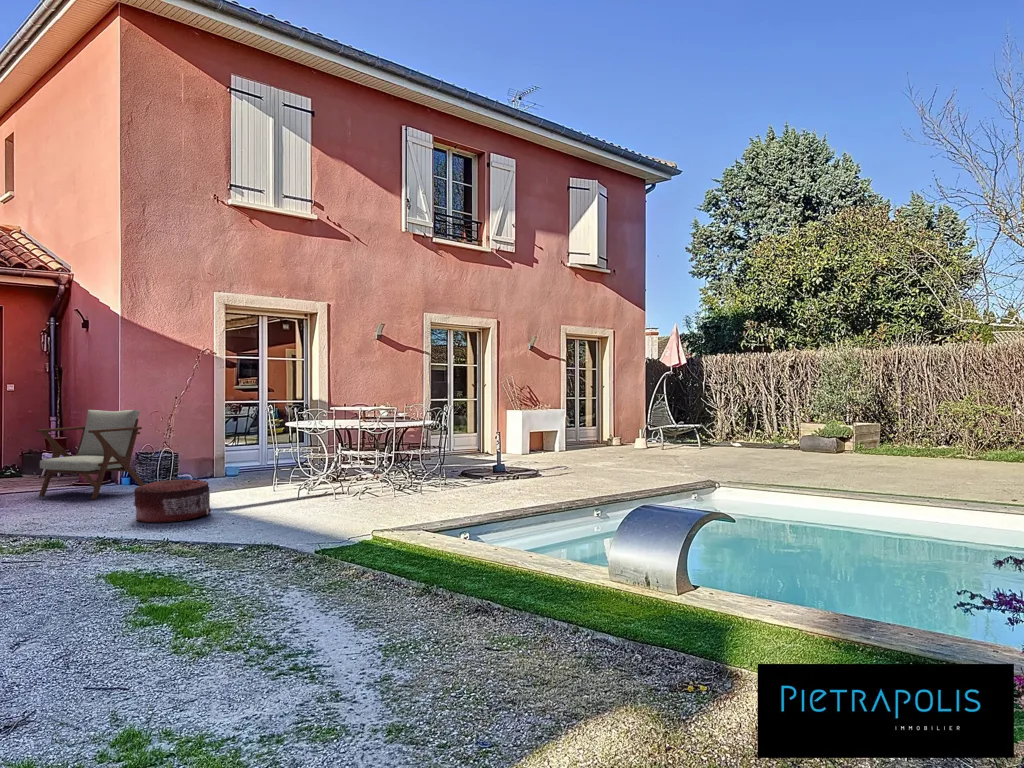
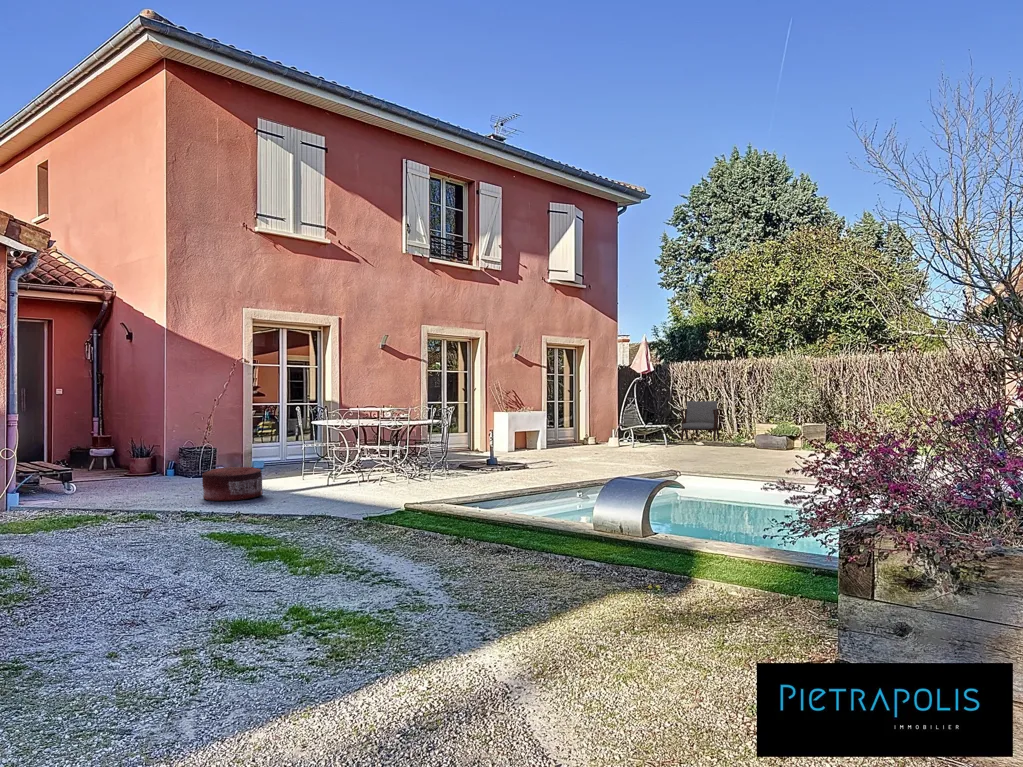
lounge chair: present [36,410,145,499] -> present [680,401,720,441]

